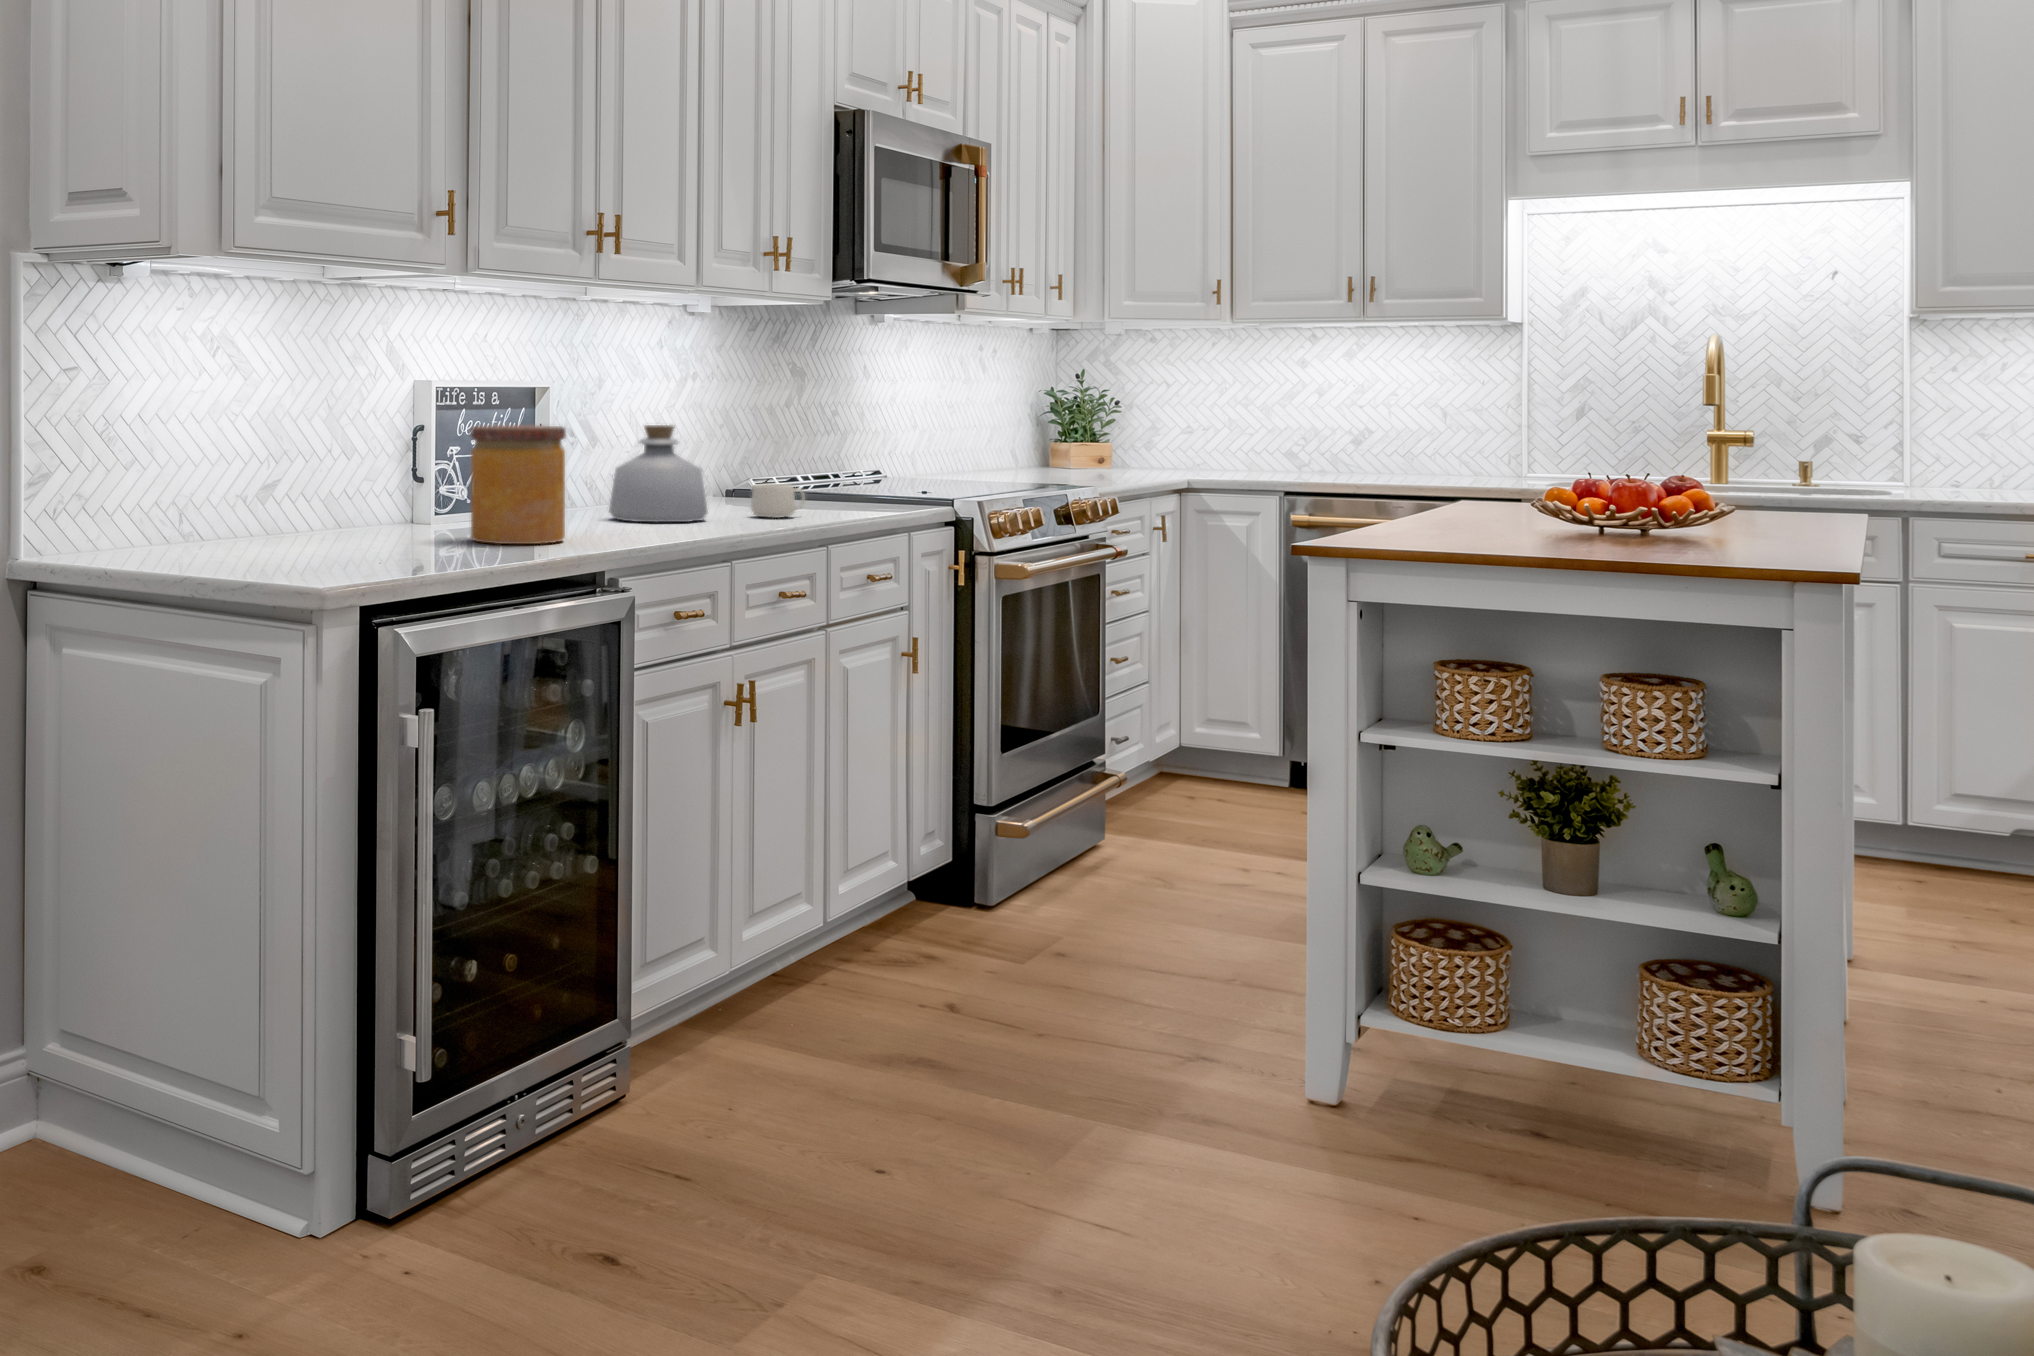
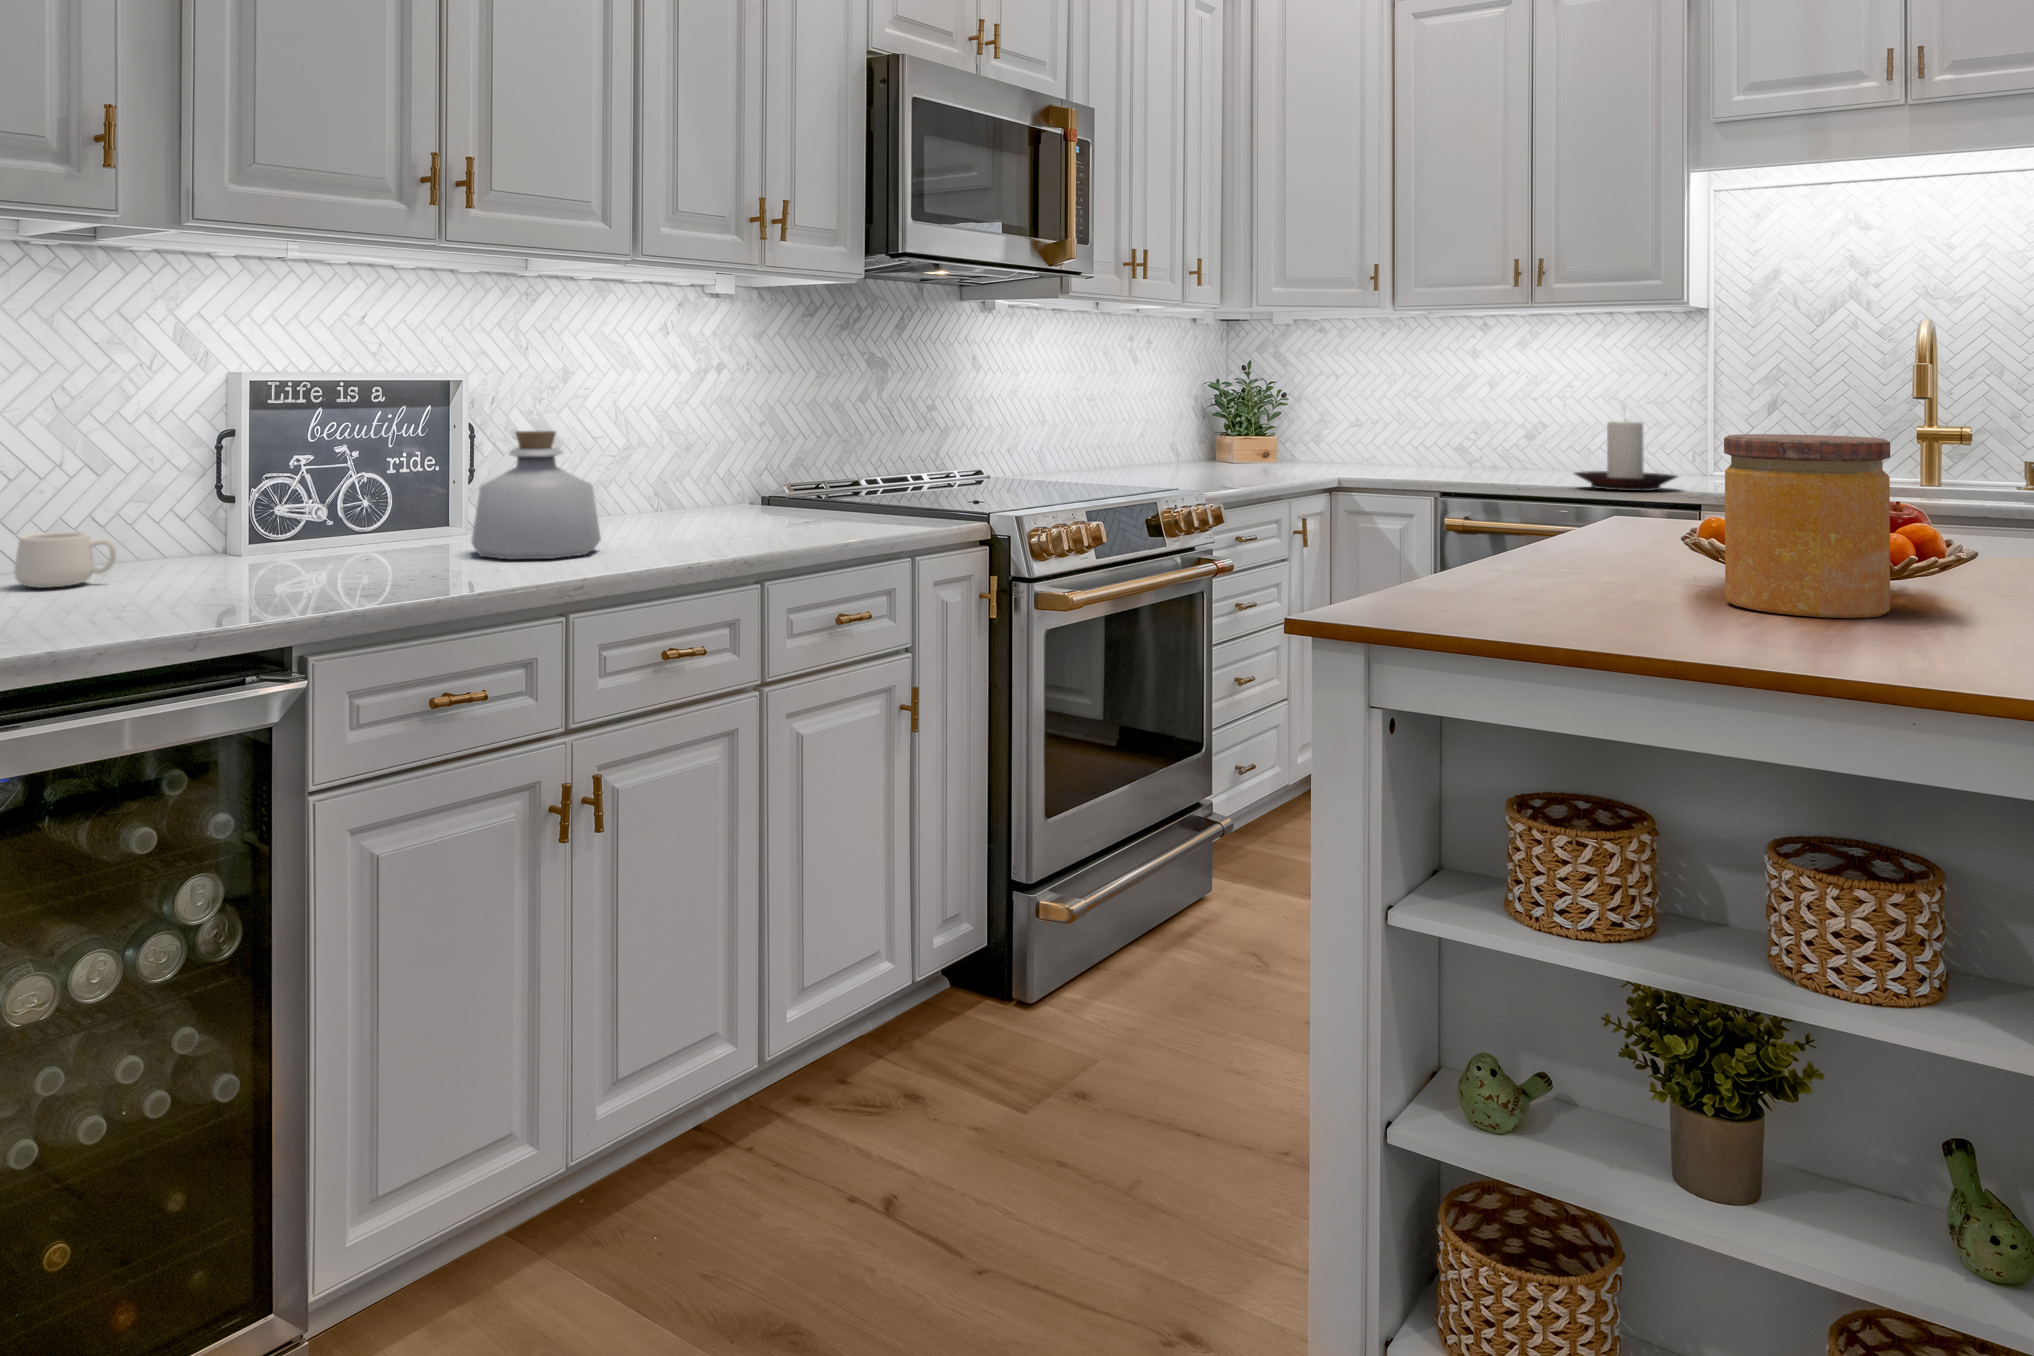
candle holder: none [1404,423,1500,488] -> present [1574,420,1677,491]
jar: present [471,425,566,544] -> present [1724,434,1890,618]
mug: present [751,484,805,518] -> present [14,532,116,588]

